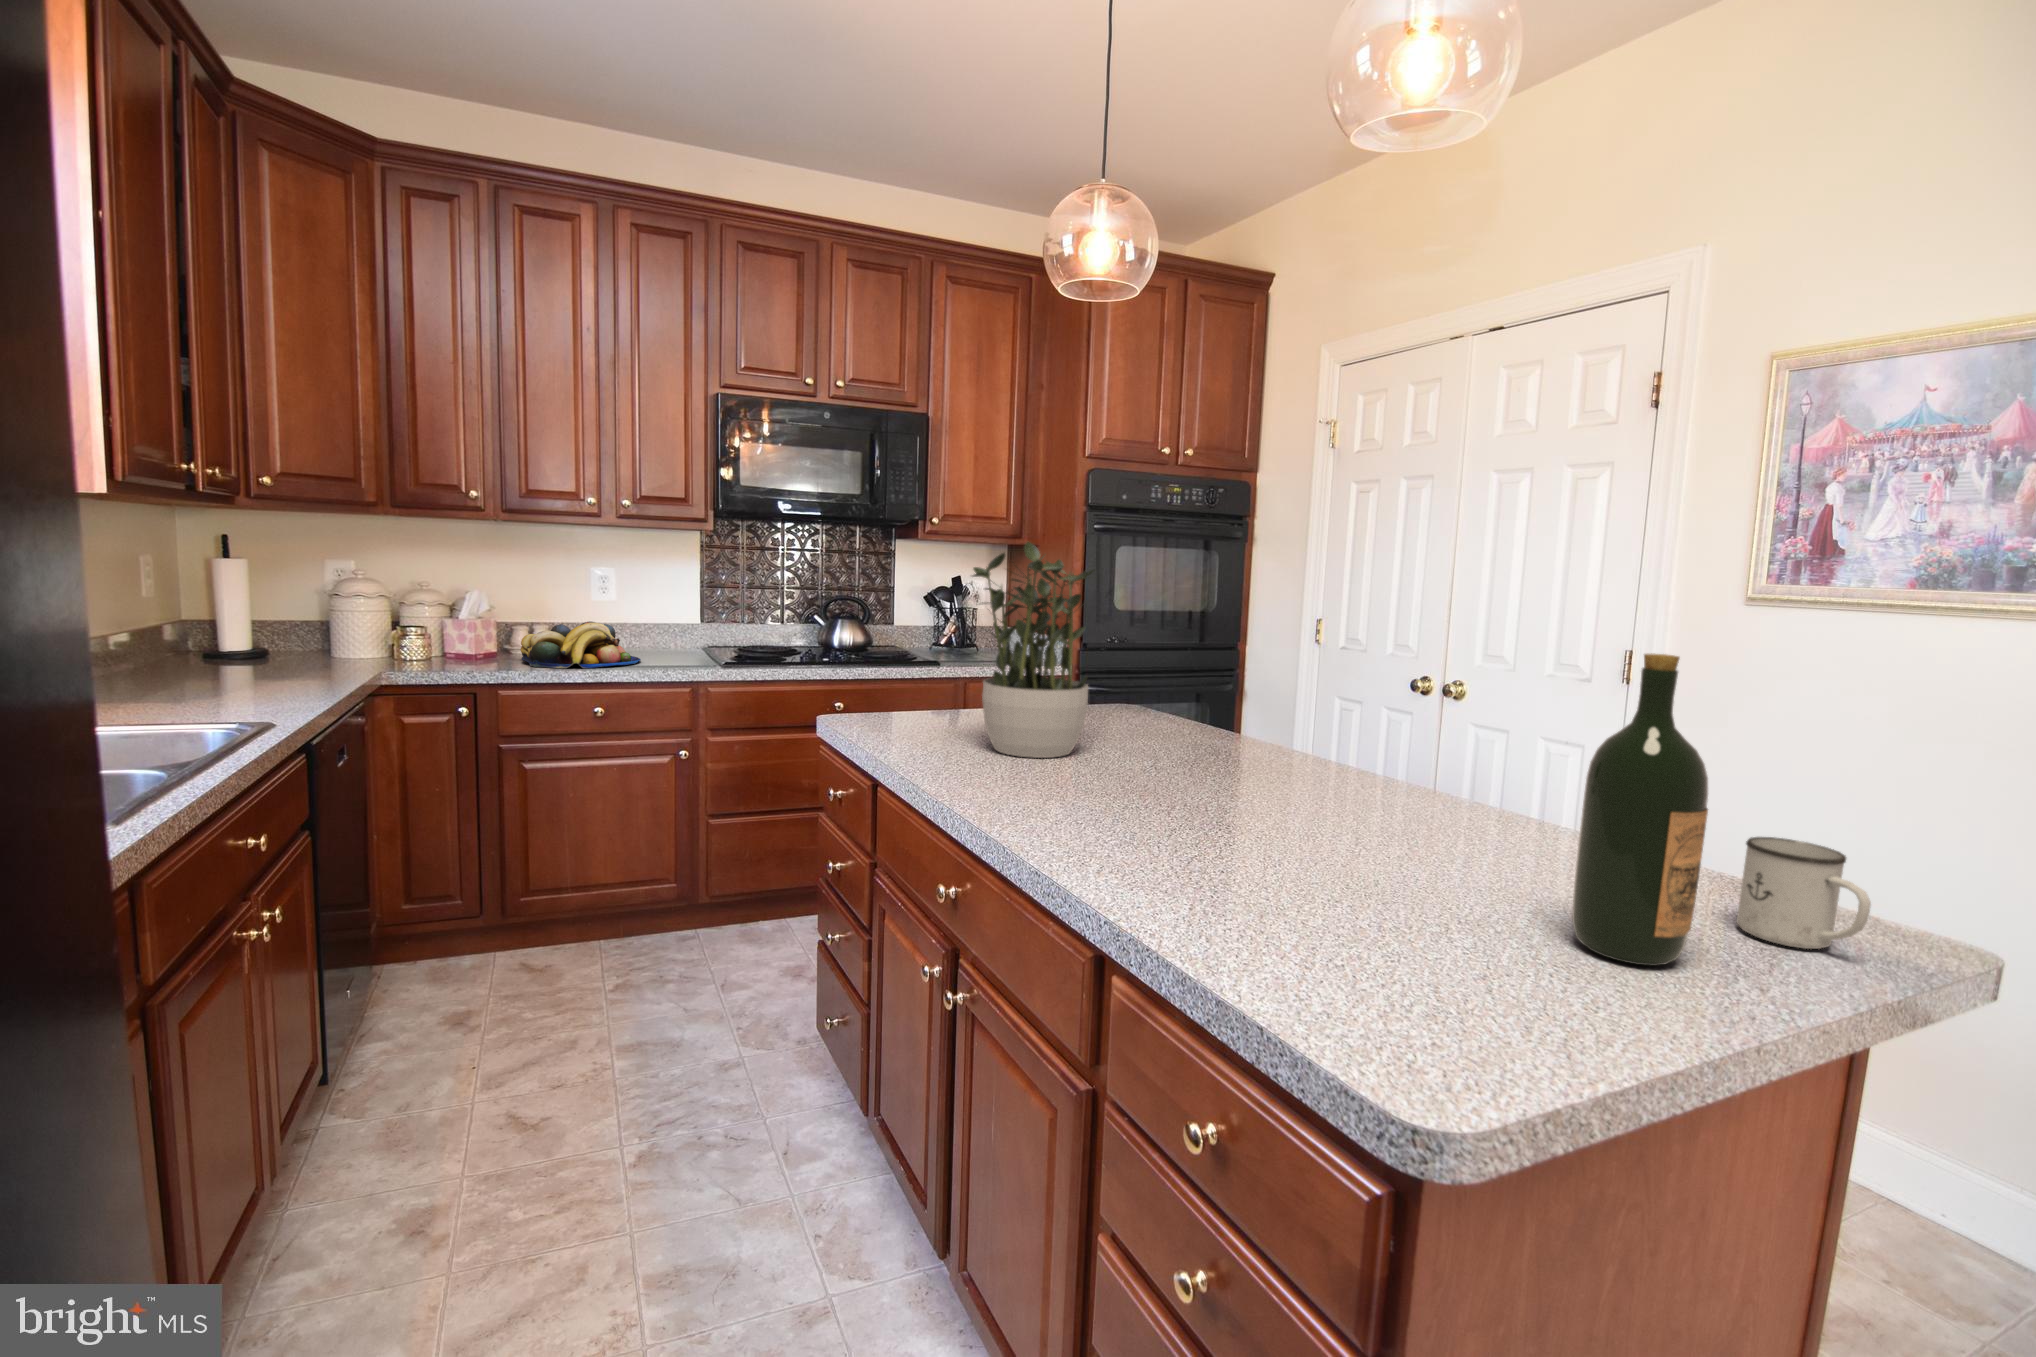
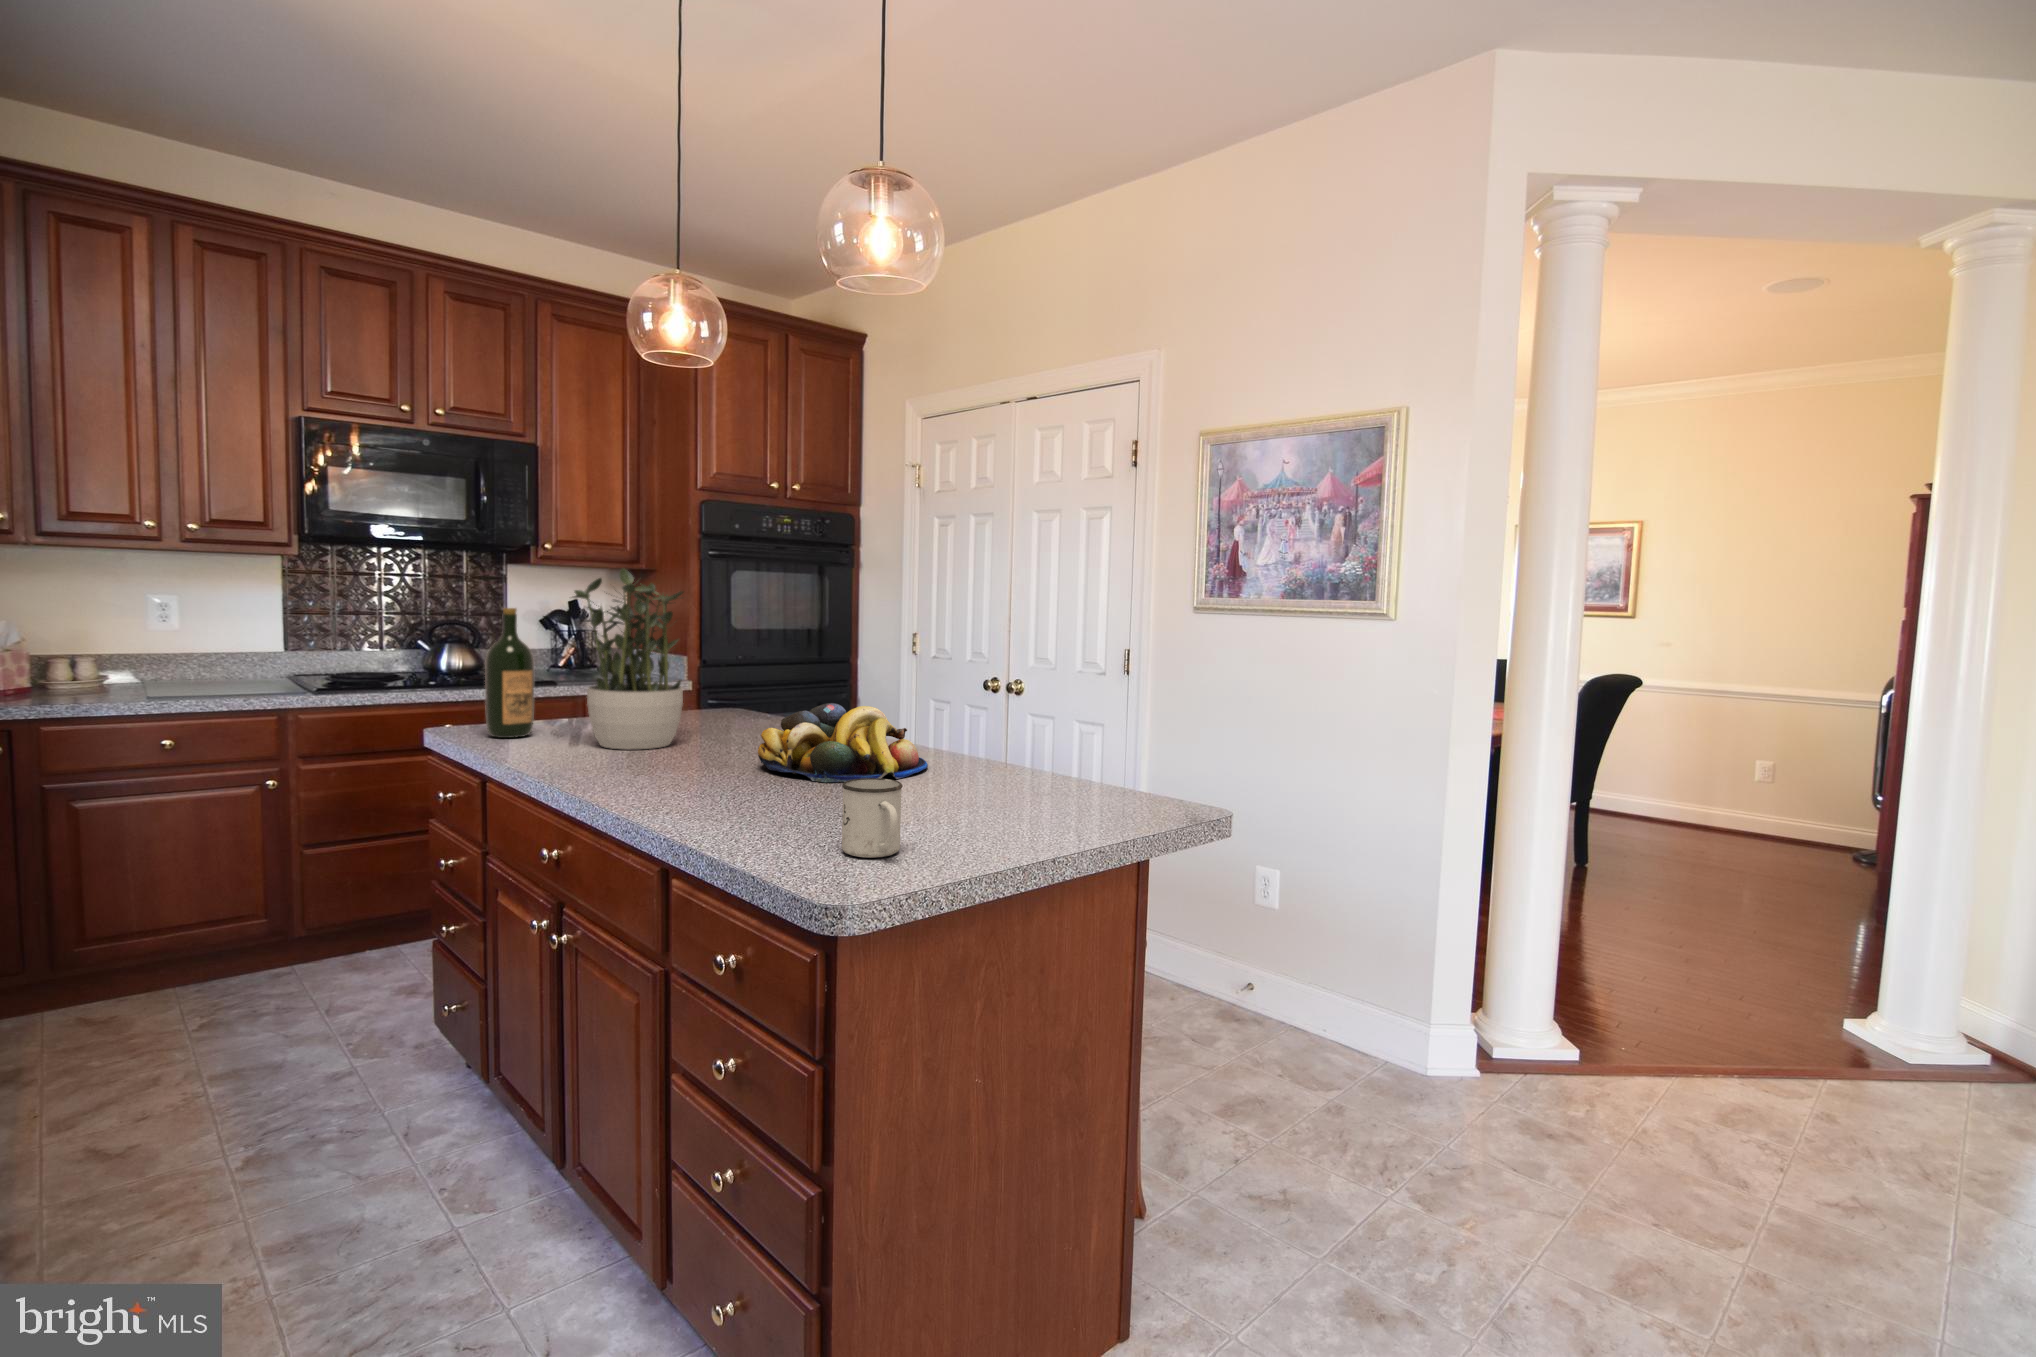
fruit bowl: present [521,621,641,668] -> present [758,703,928,782]
wine bottle: present [1572,653,1708,966] -> present [485,608,534,738]
mug: present [1737,837,1871,949] -> present [842,778,903,858]

